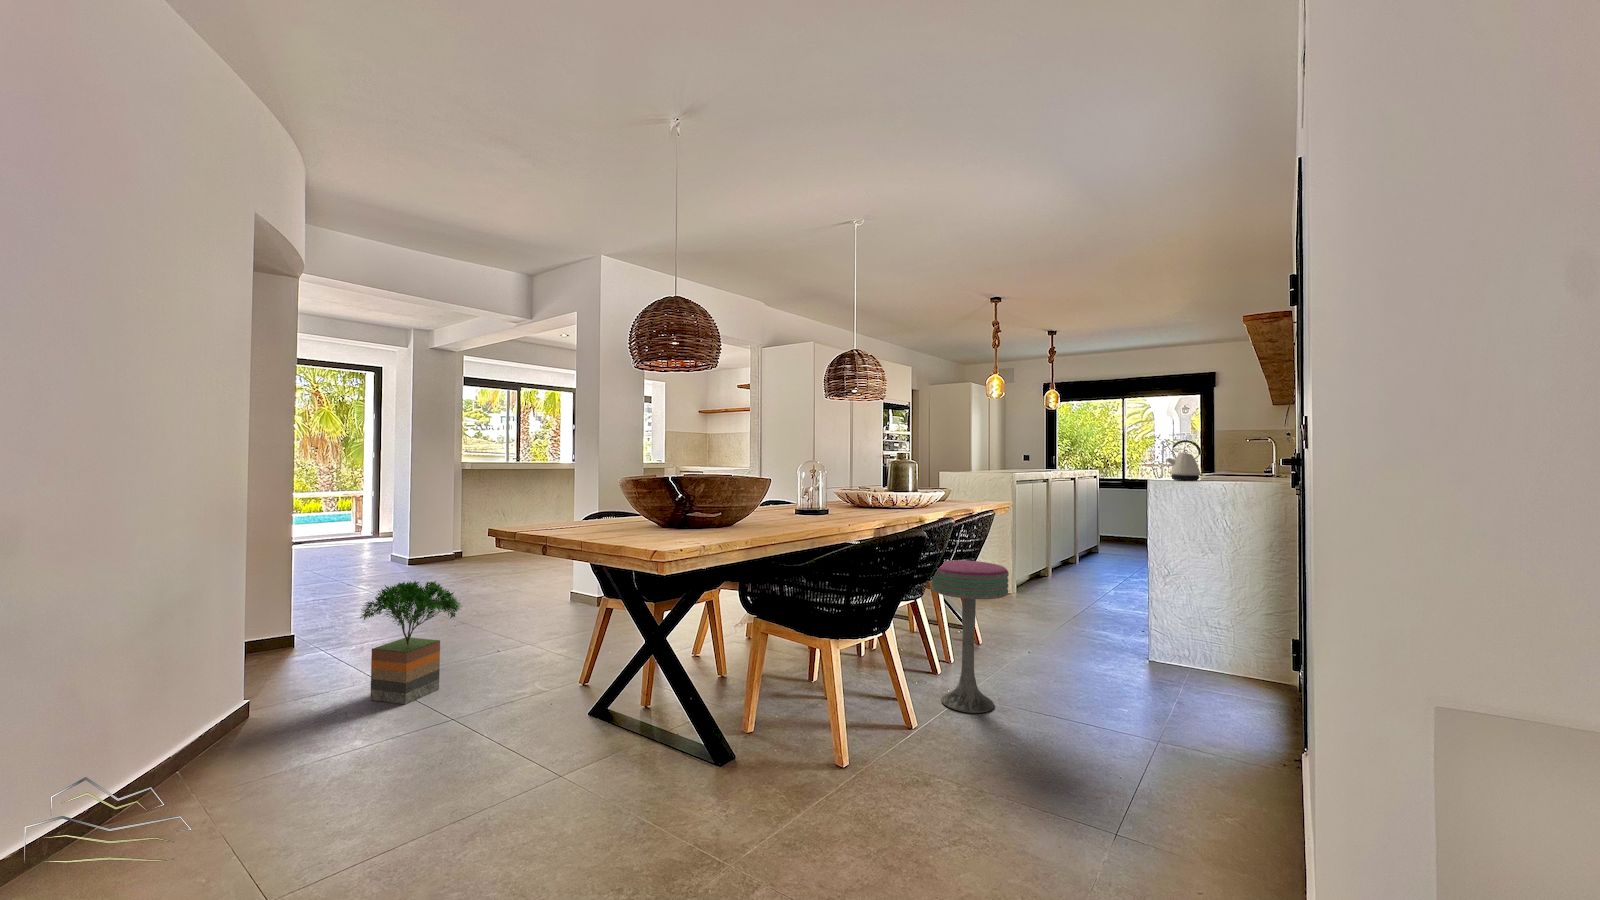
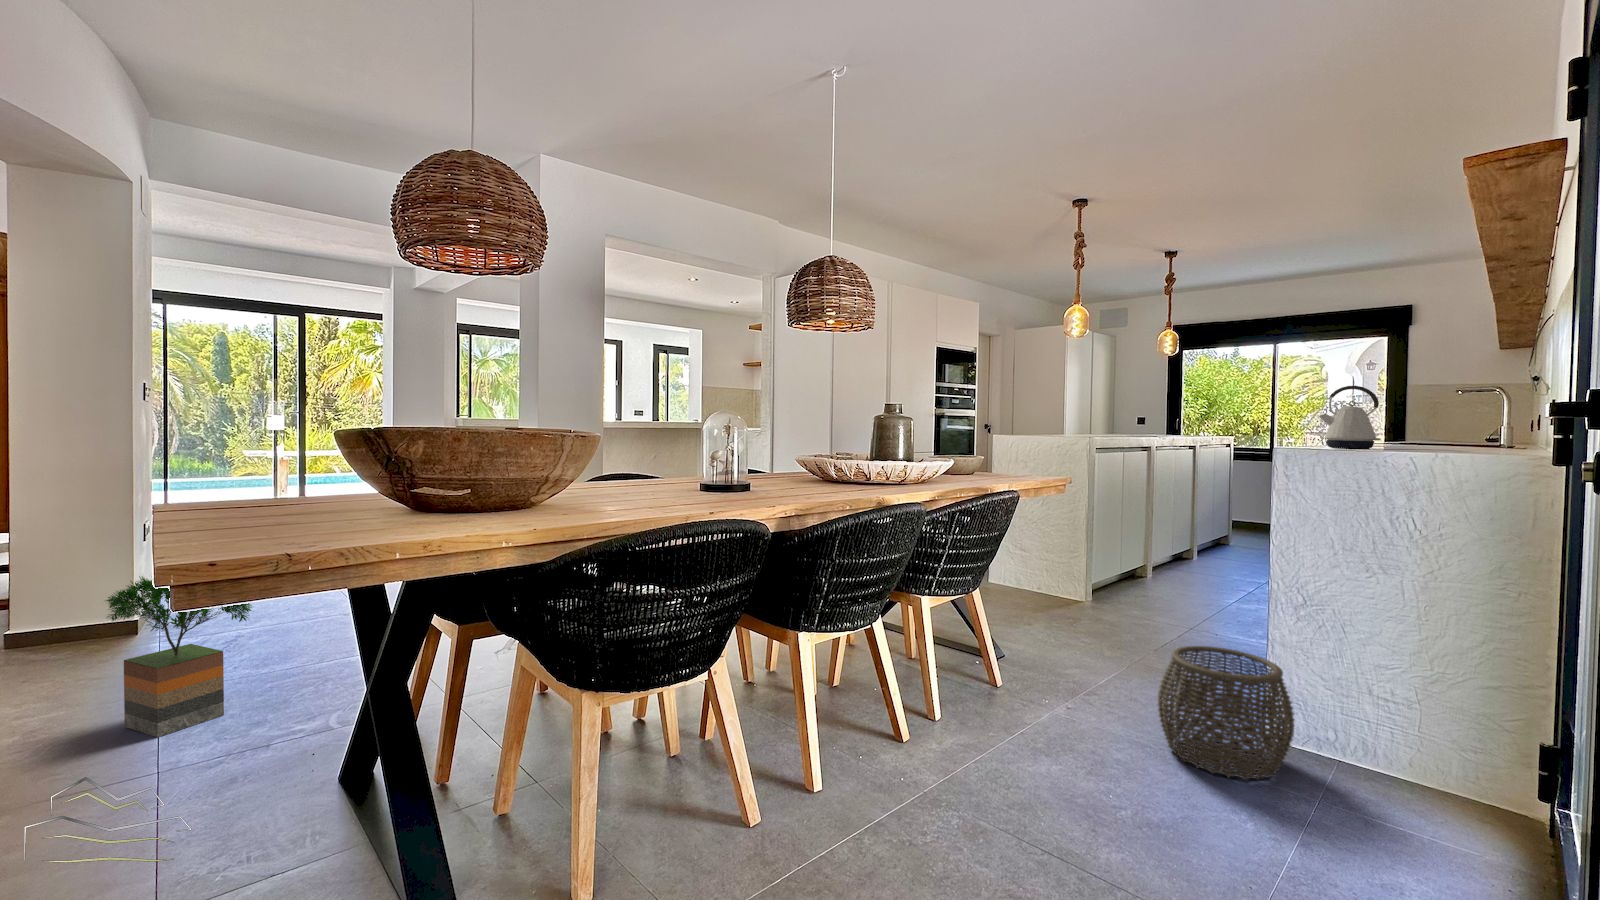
bar stool: present [931,560,1009,713] -> none [877,569,1002,821]
woven basket: none [1086,606,1168,684] -> present [1158,646,1295,780]

